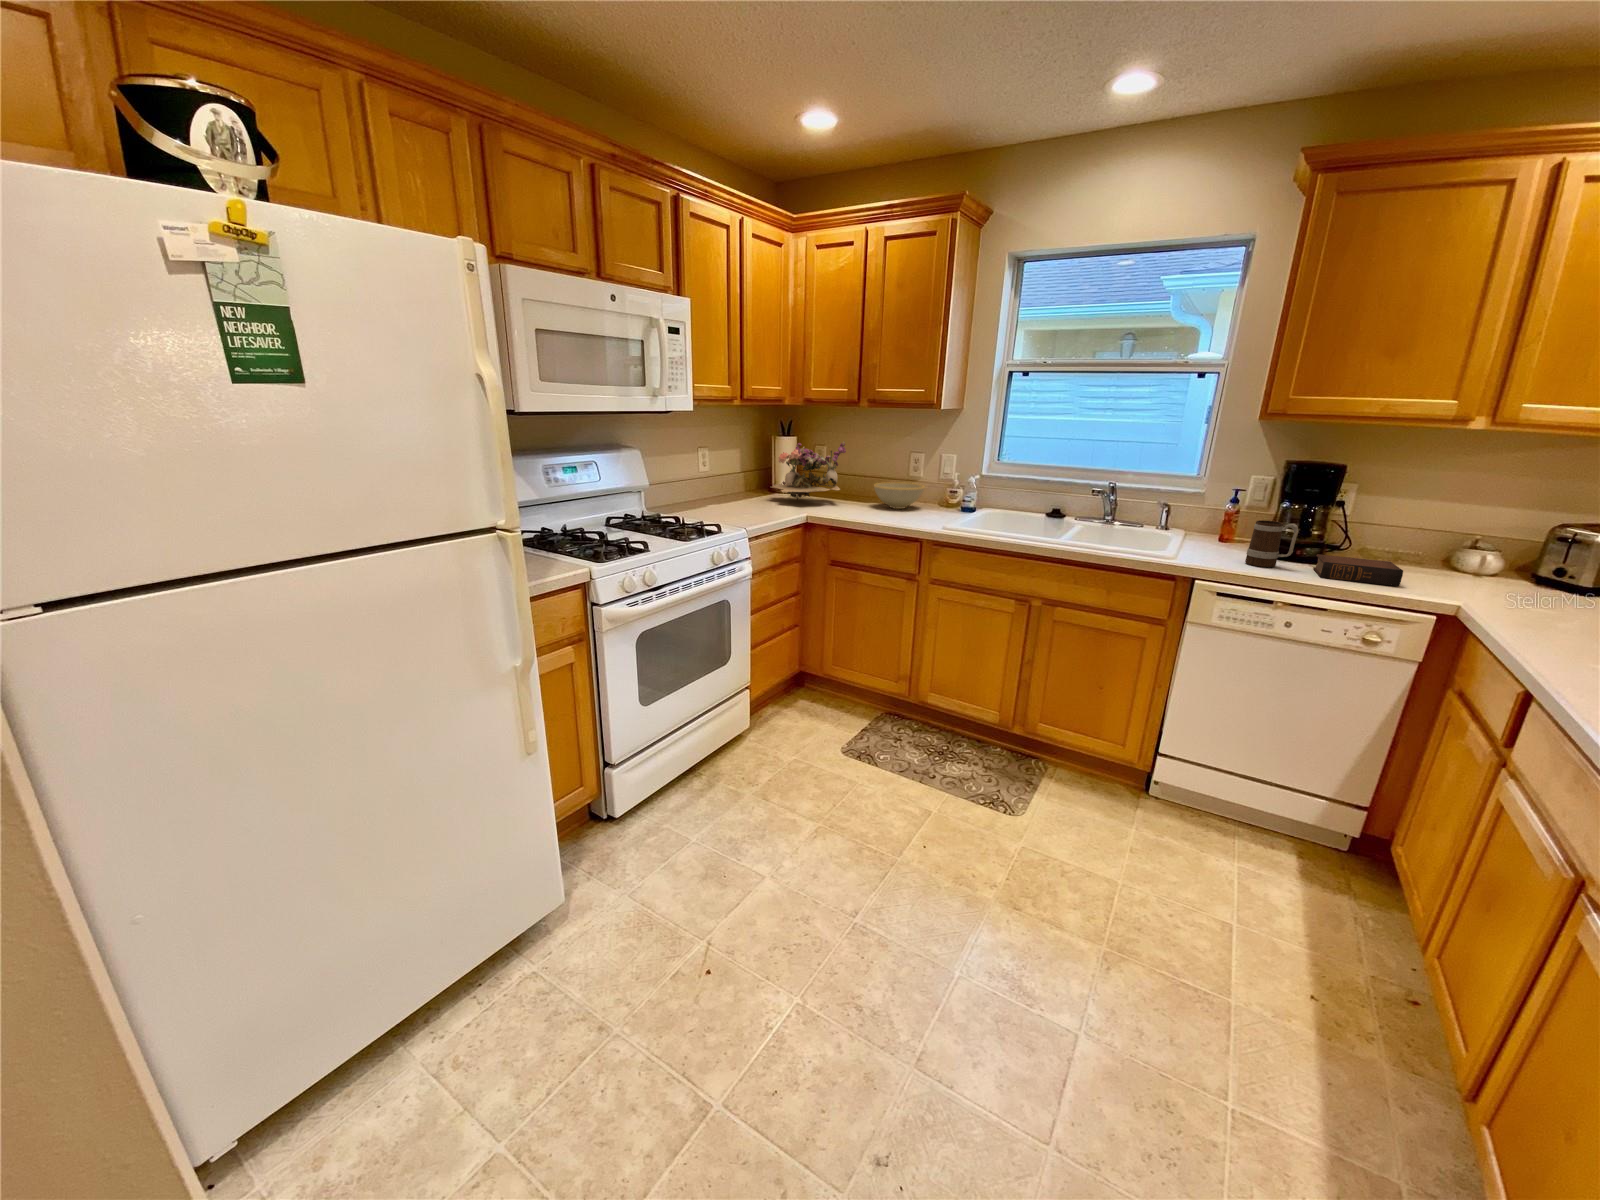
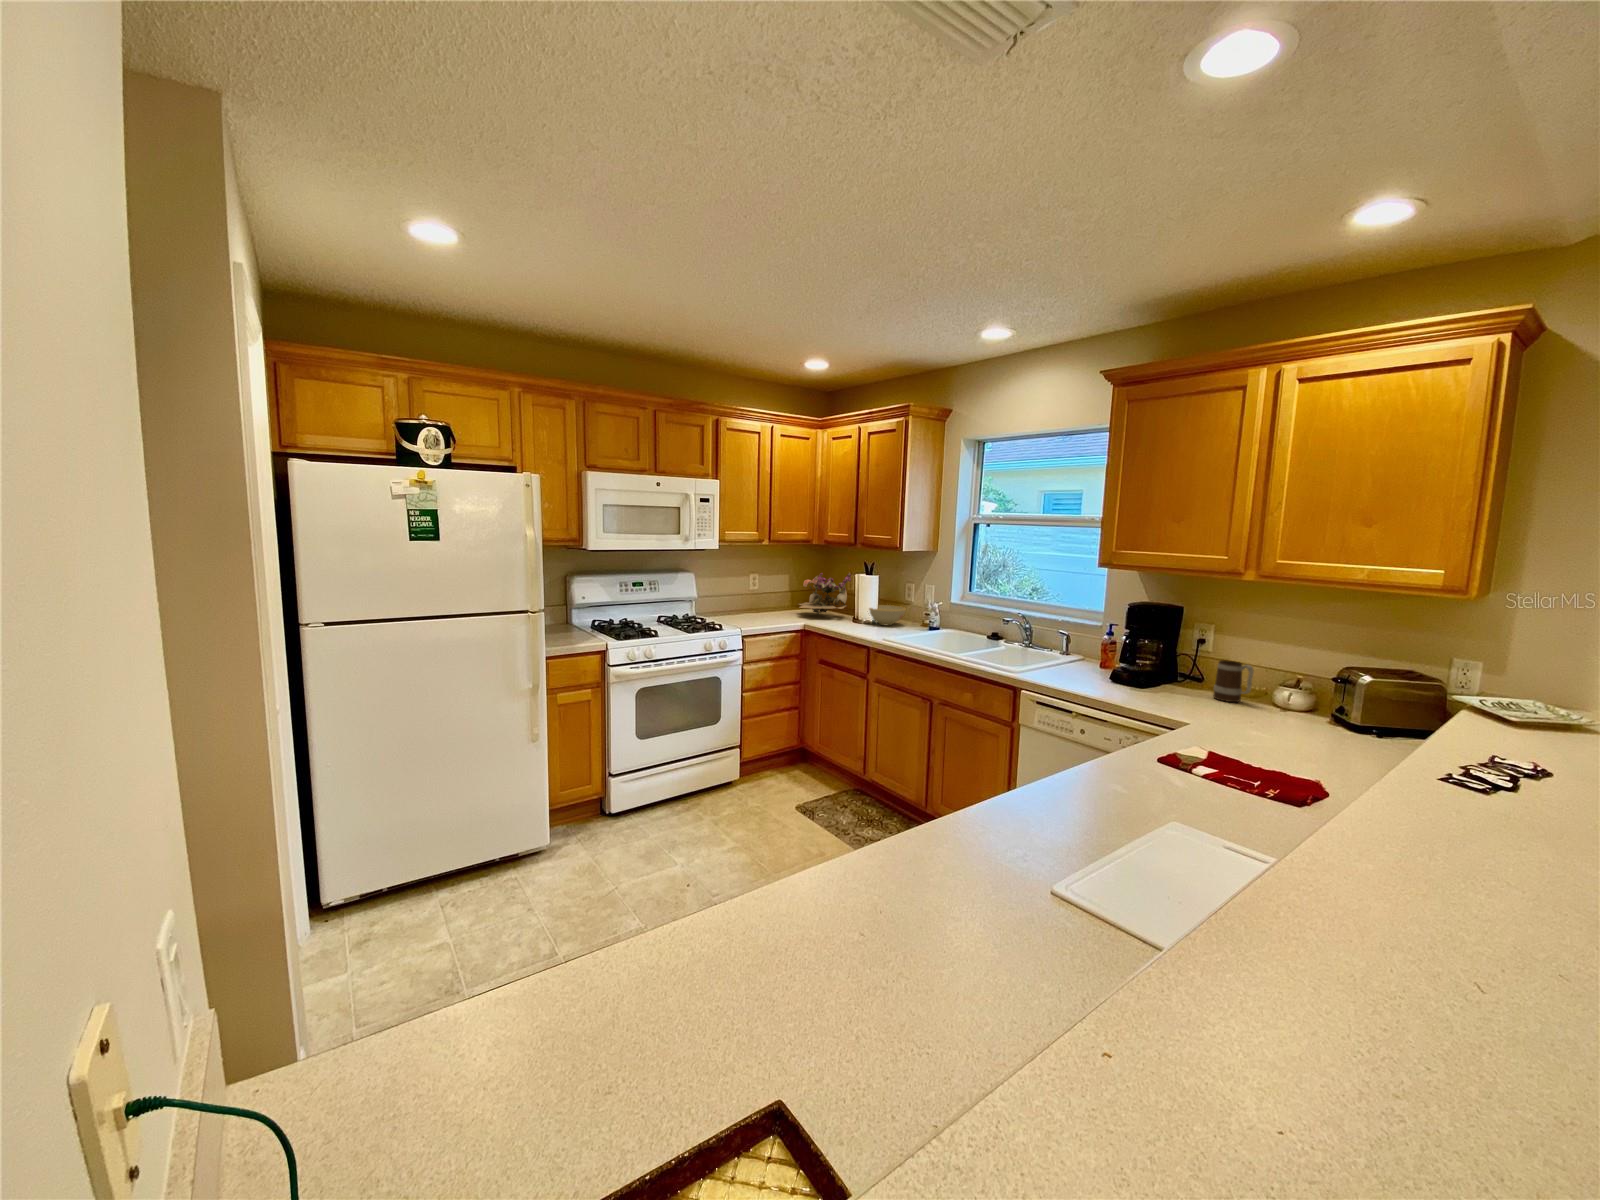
mug: present [1245,520,1299,567] -> present [1213,660,1254,702]
book: present [1313,554,1403,586] -> none [1119,678,1189,707]

